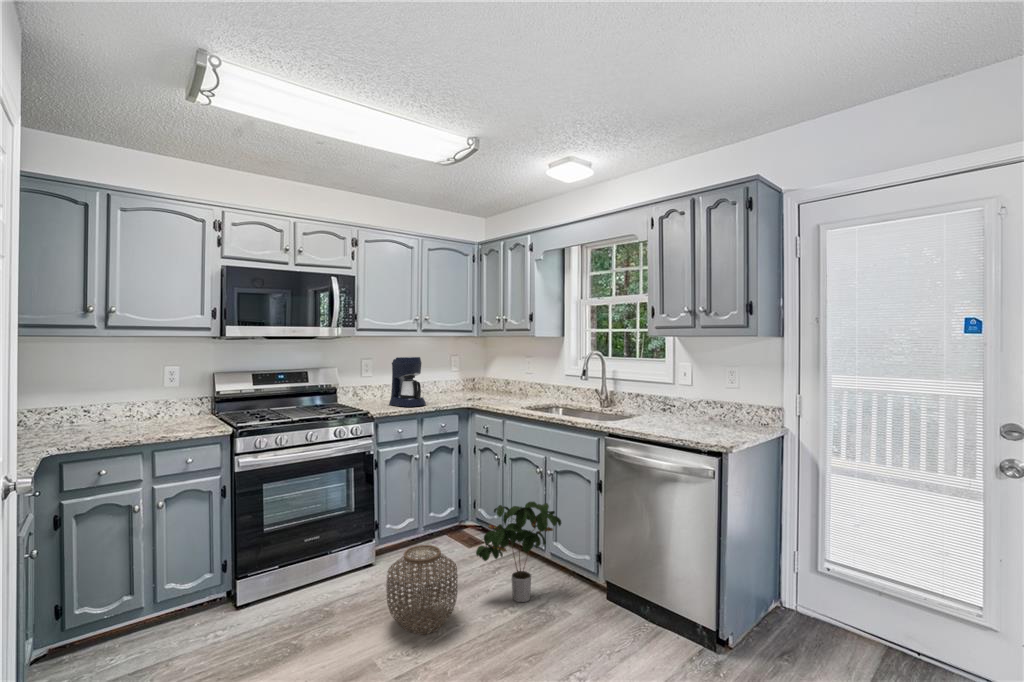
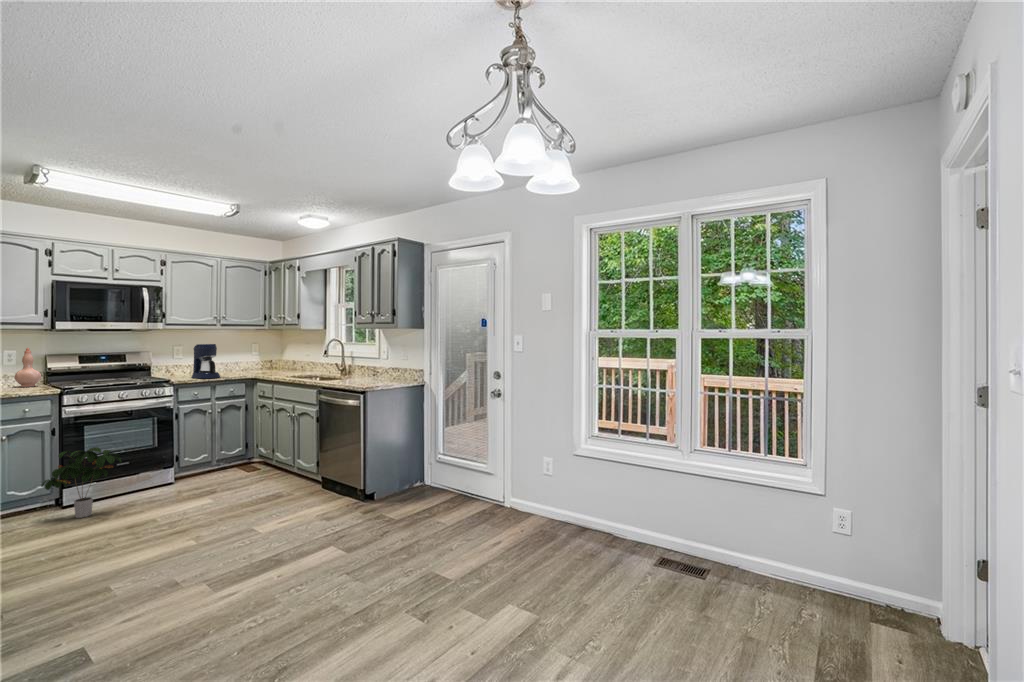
vase: none [174,364,208,421] -> present [14,348,41,387]
potted plant: present [476,502,561,602] -> present [41,447,121,518]
woven basket: present [387,545,458,634] -> none [169,457,218,507]

